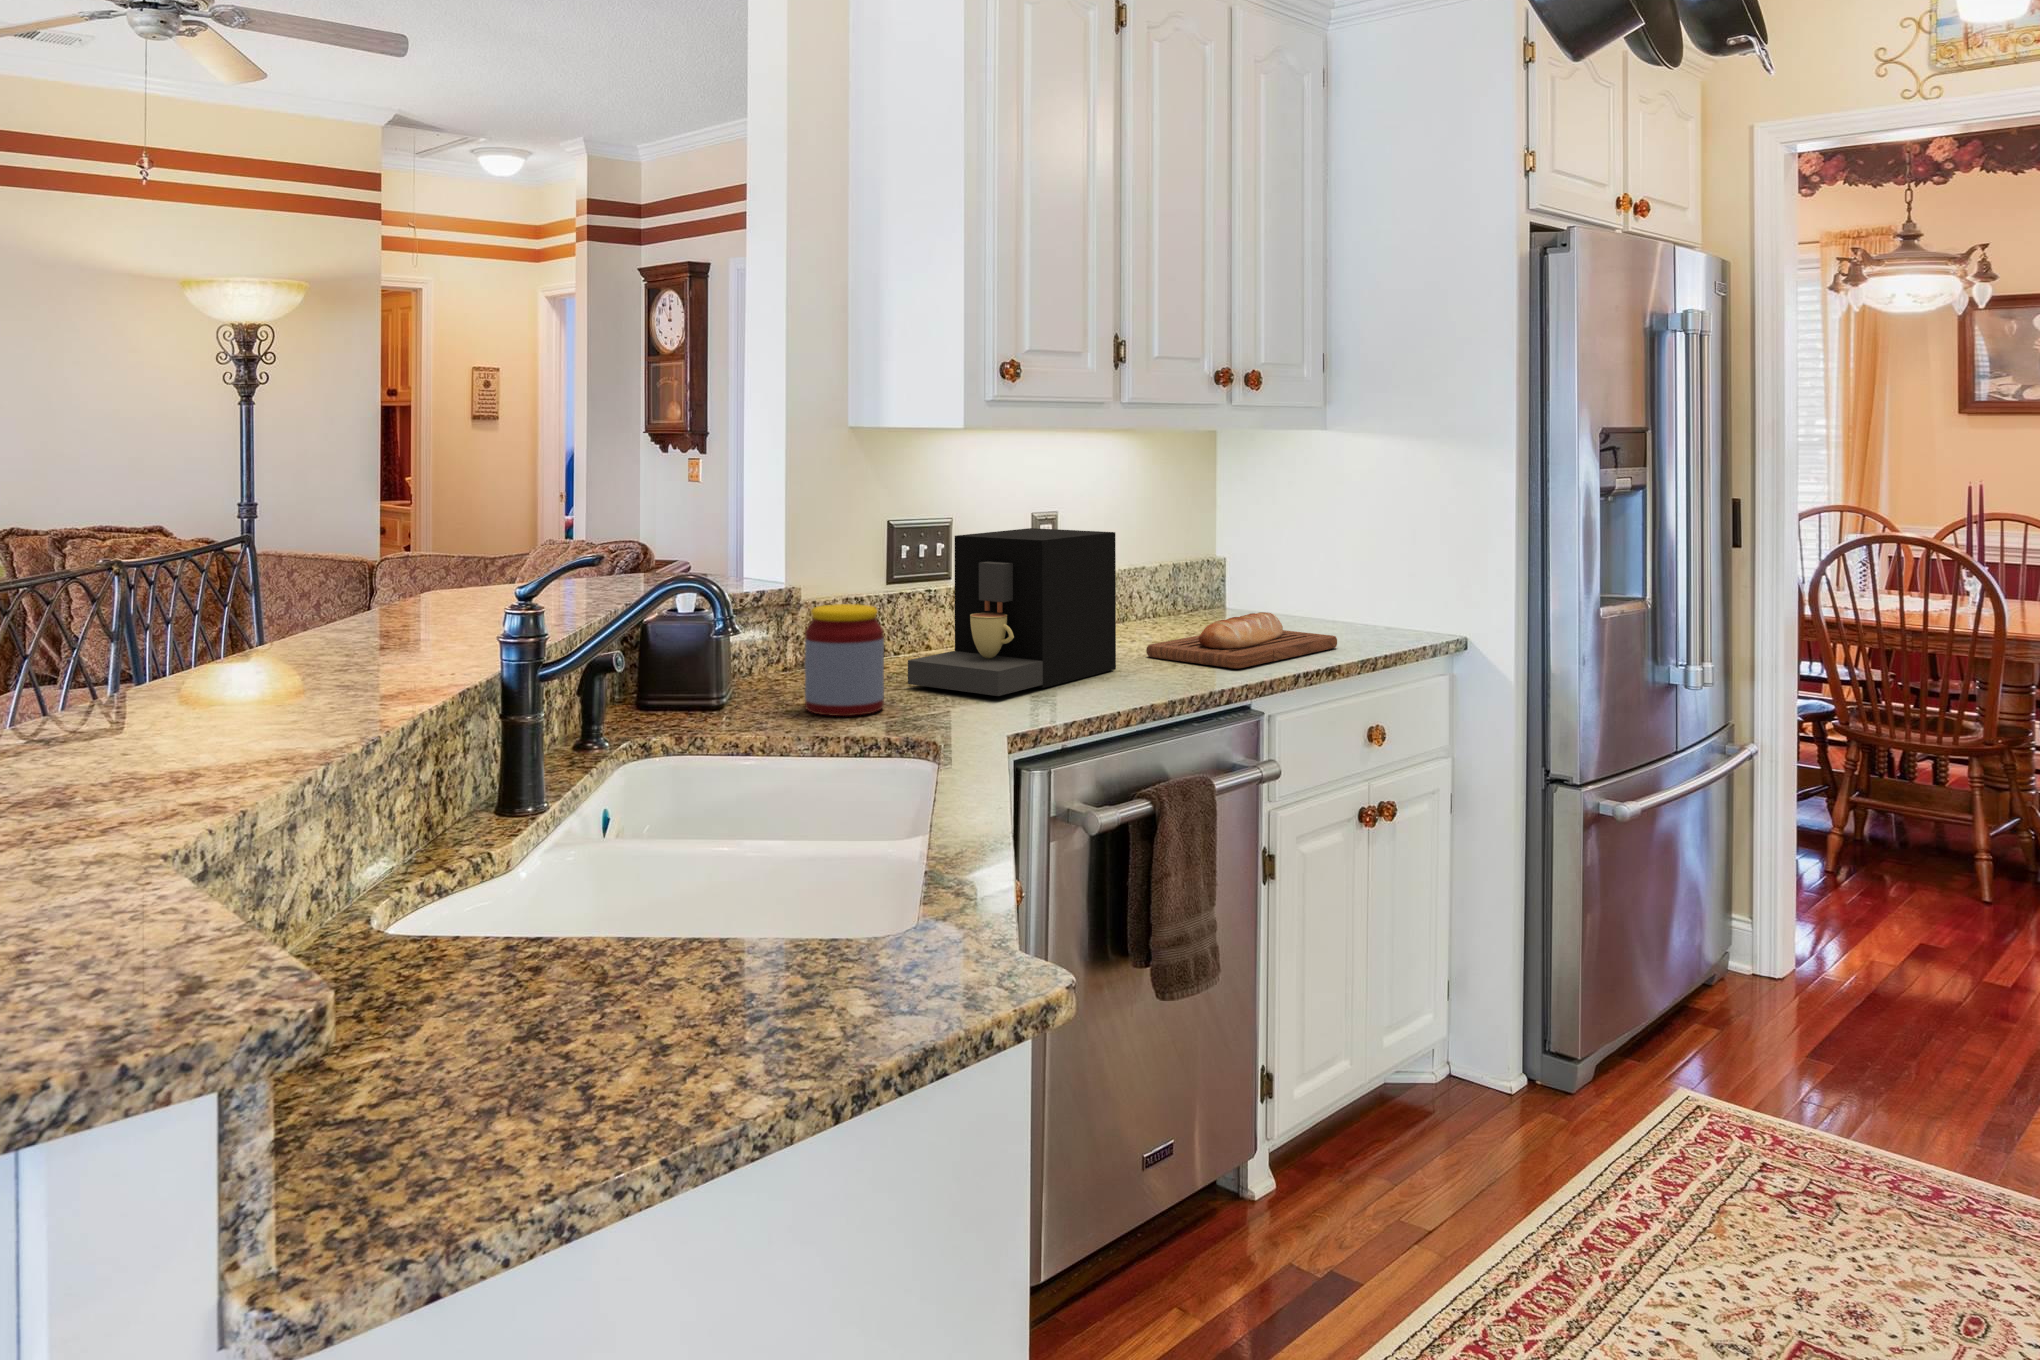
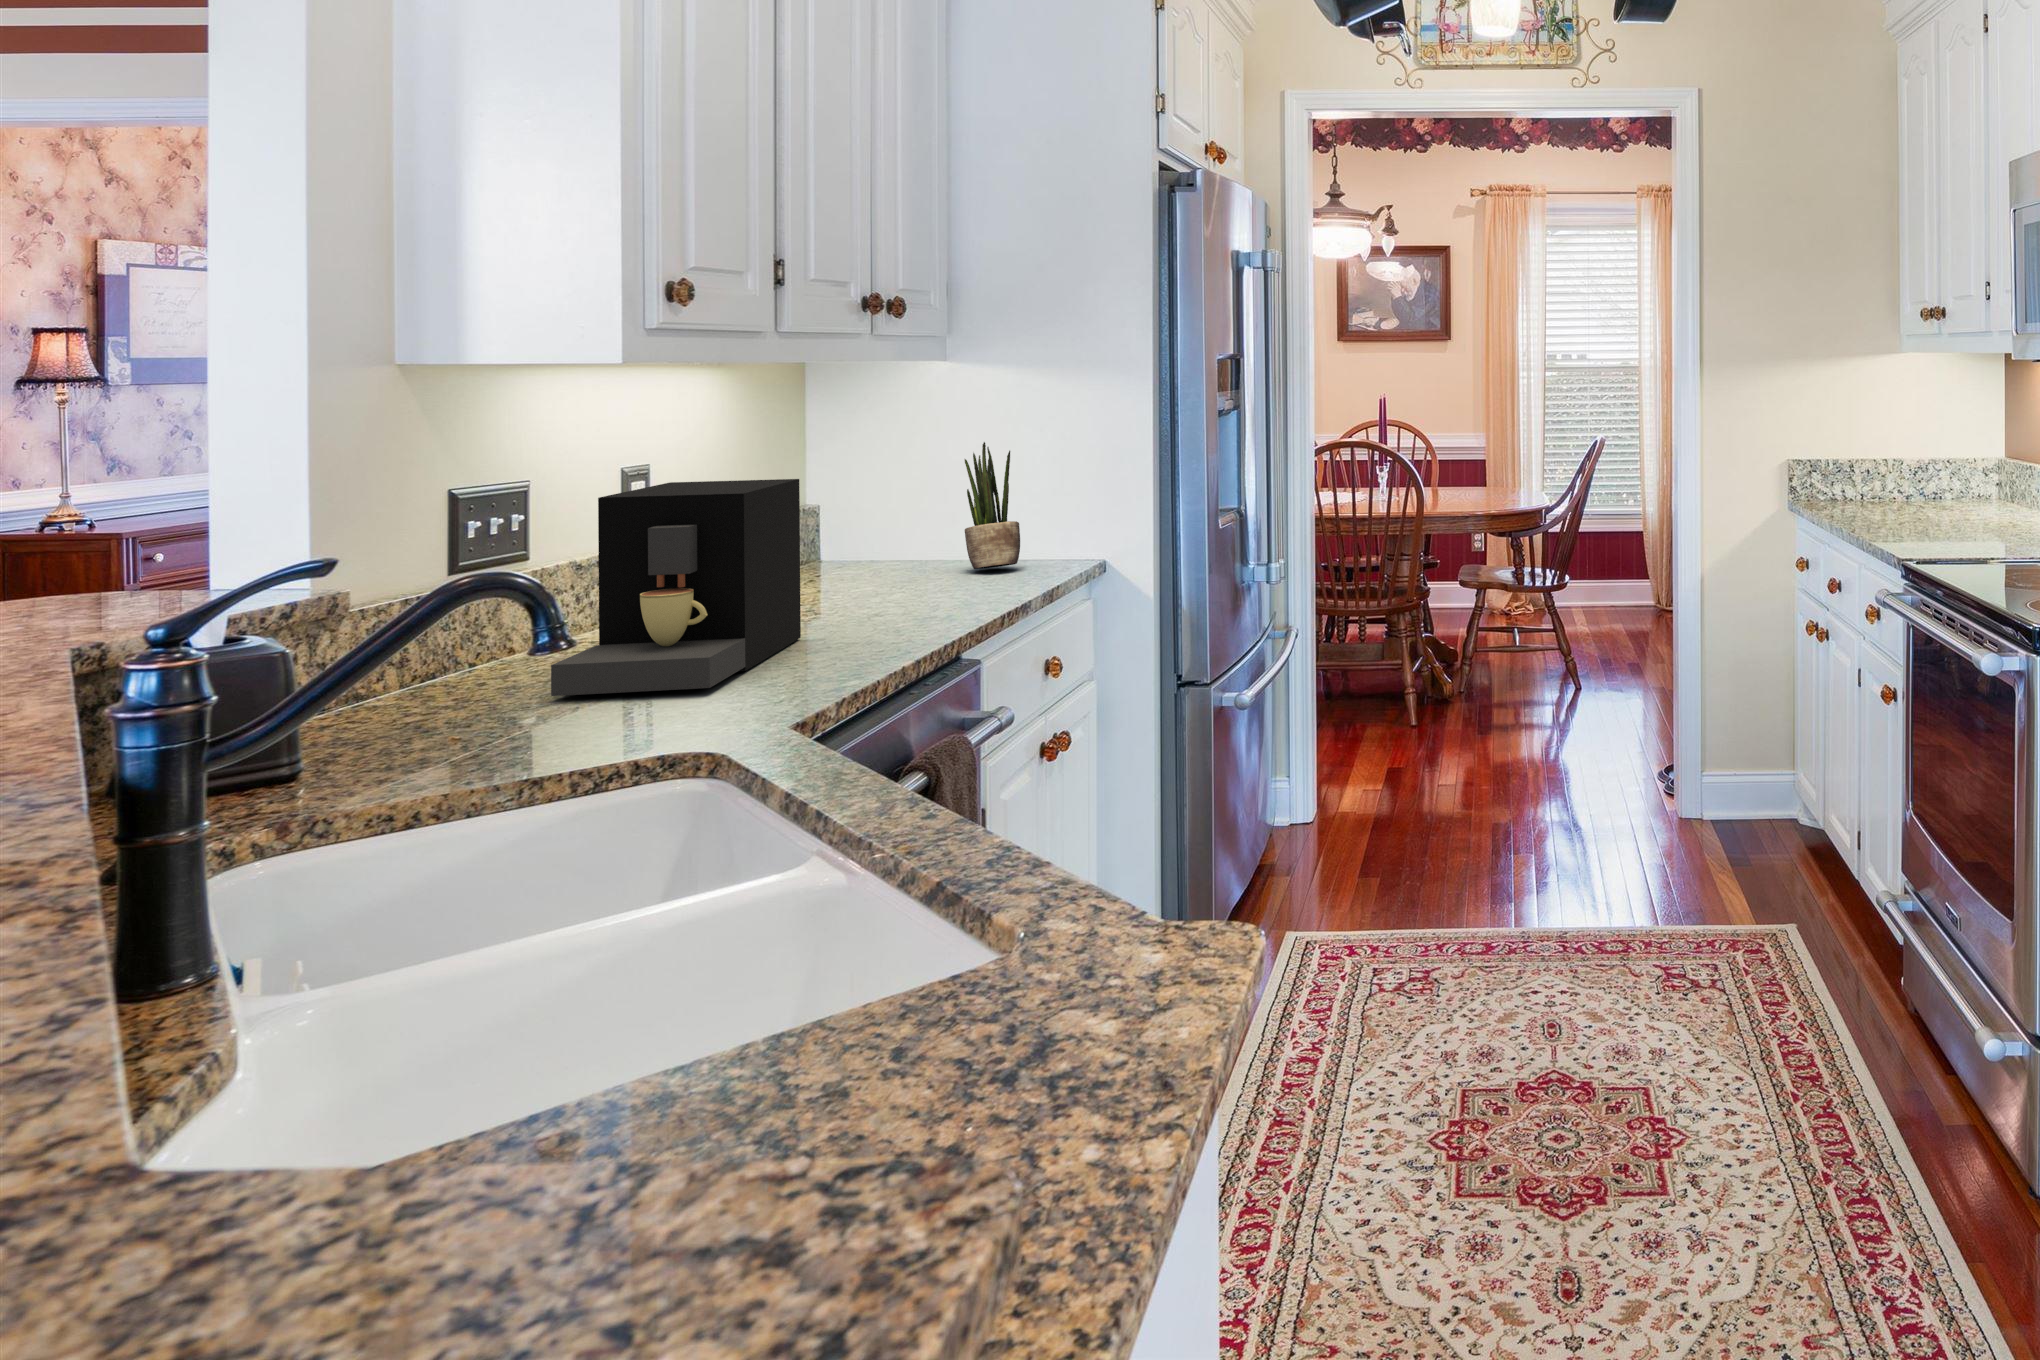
potted plant: none [1321,510,1371,632] -> present [965,442,1020,569]
jar: present [805,604,884,716] -> none [431,597,563,755]
bread loaf: present [1146,612,1337,668] -> none [813,555,1005,620]

